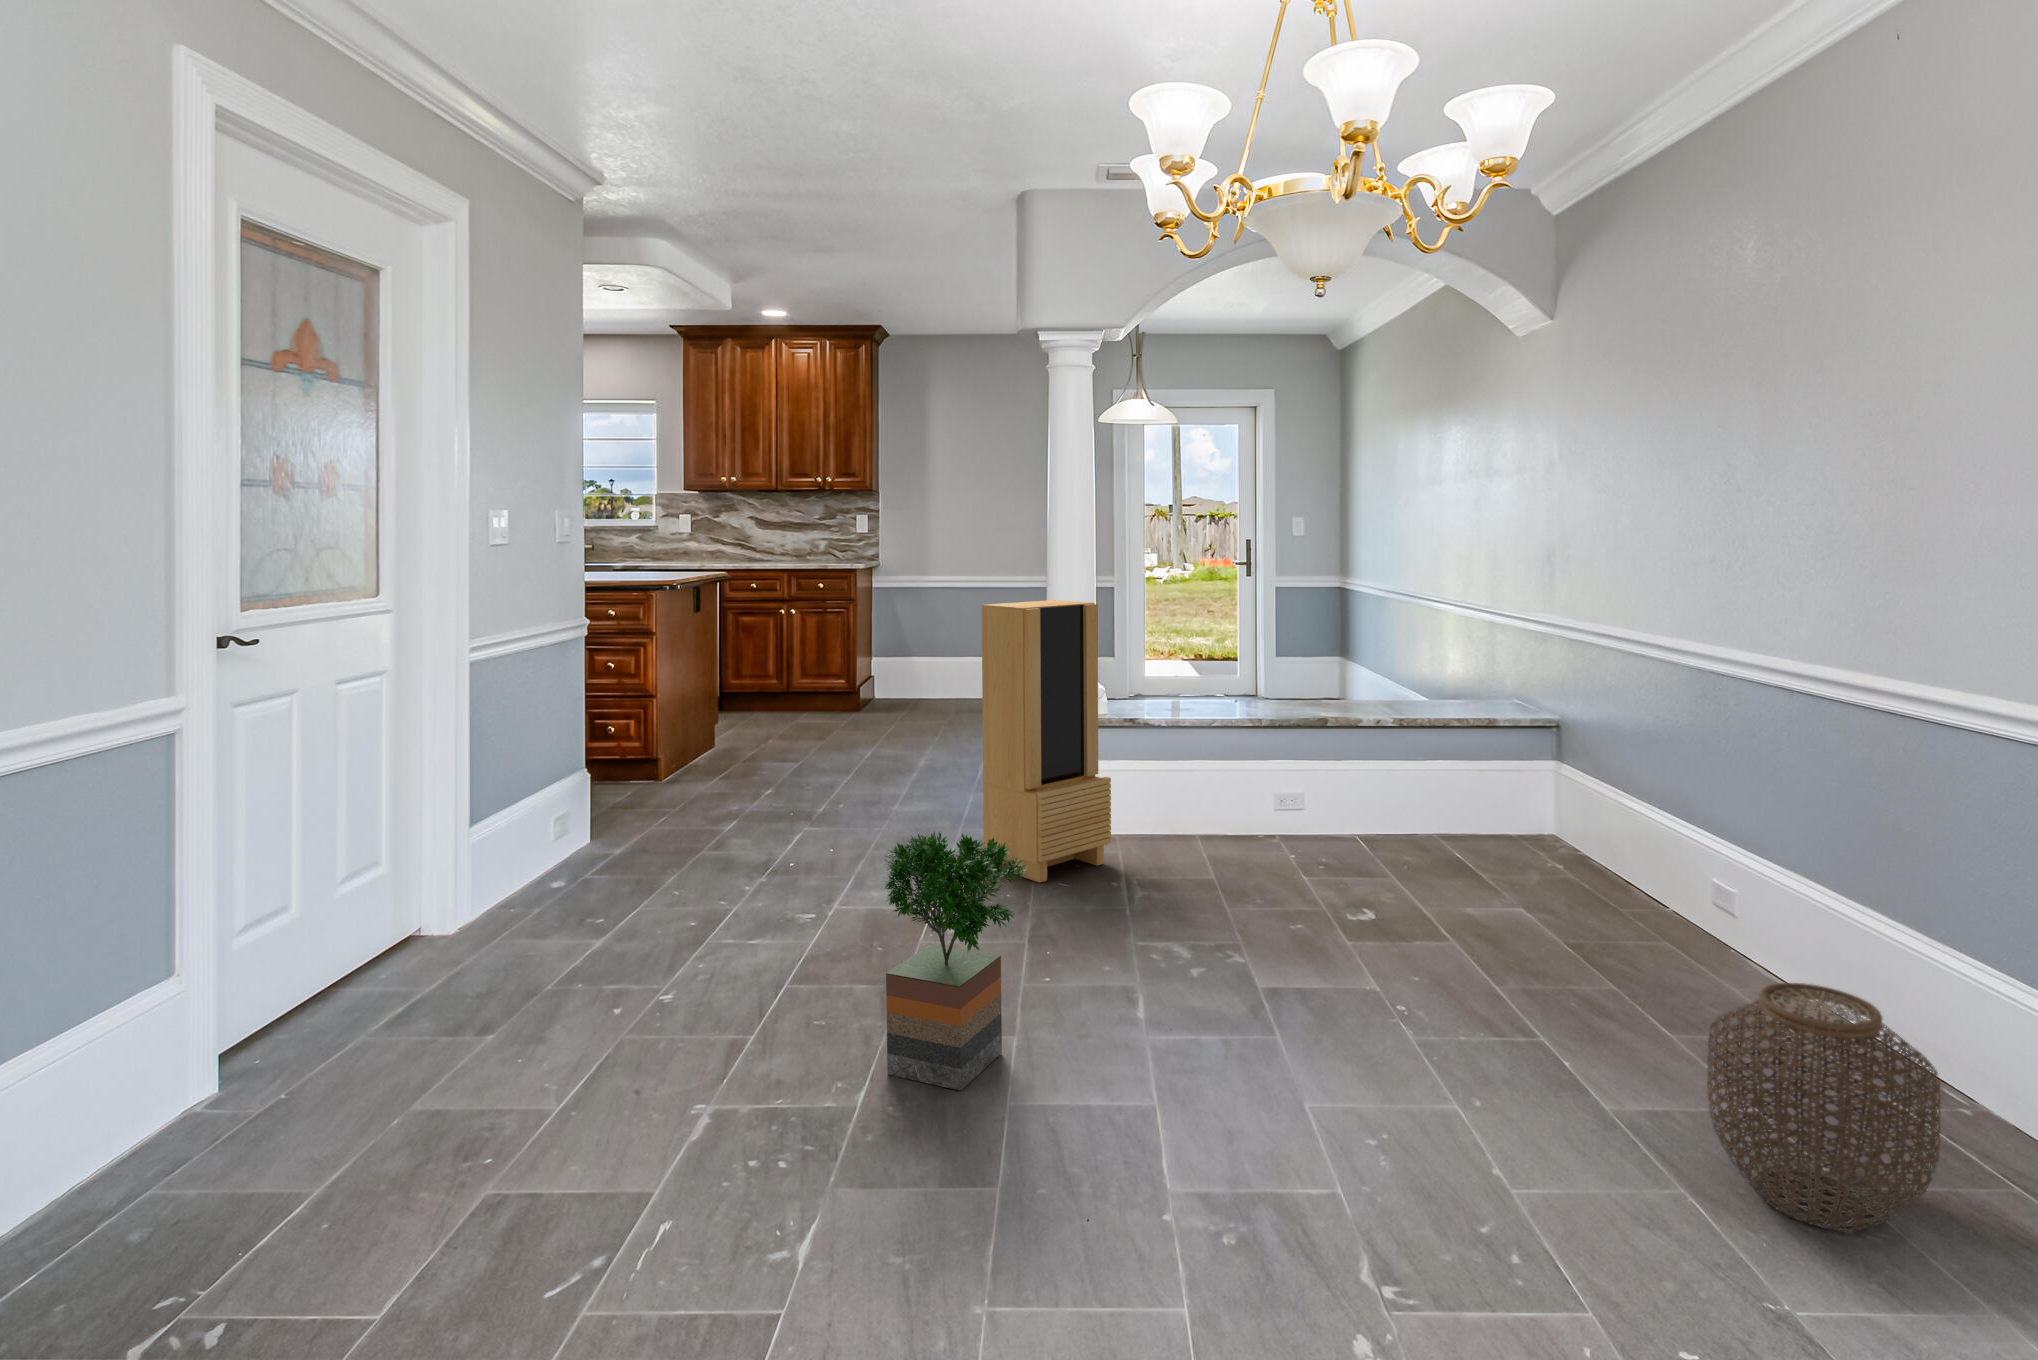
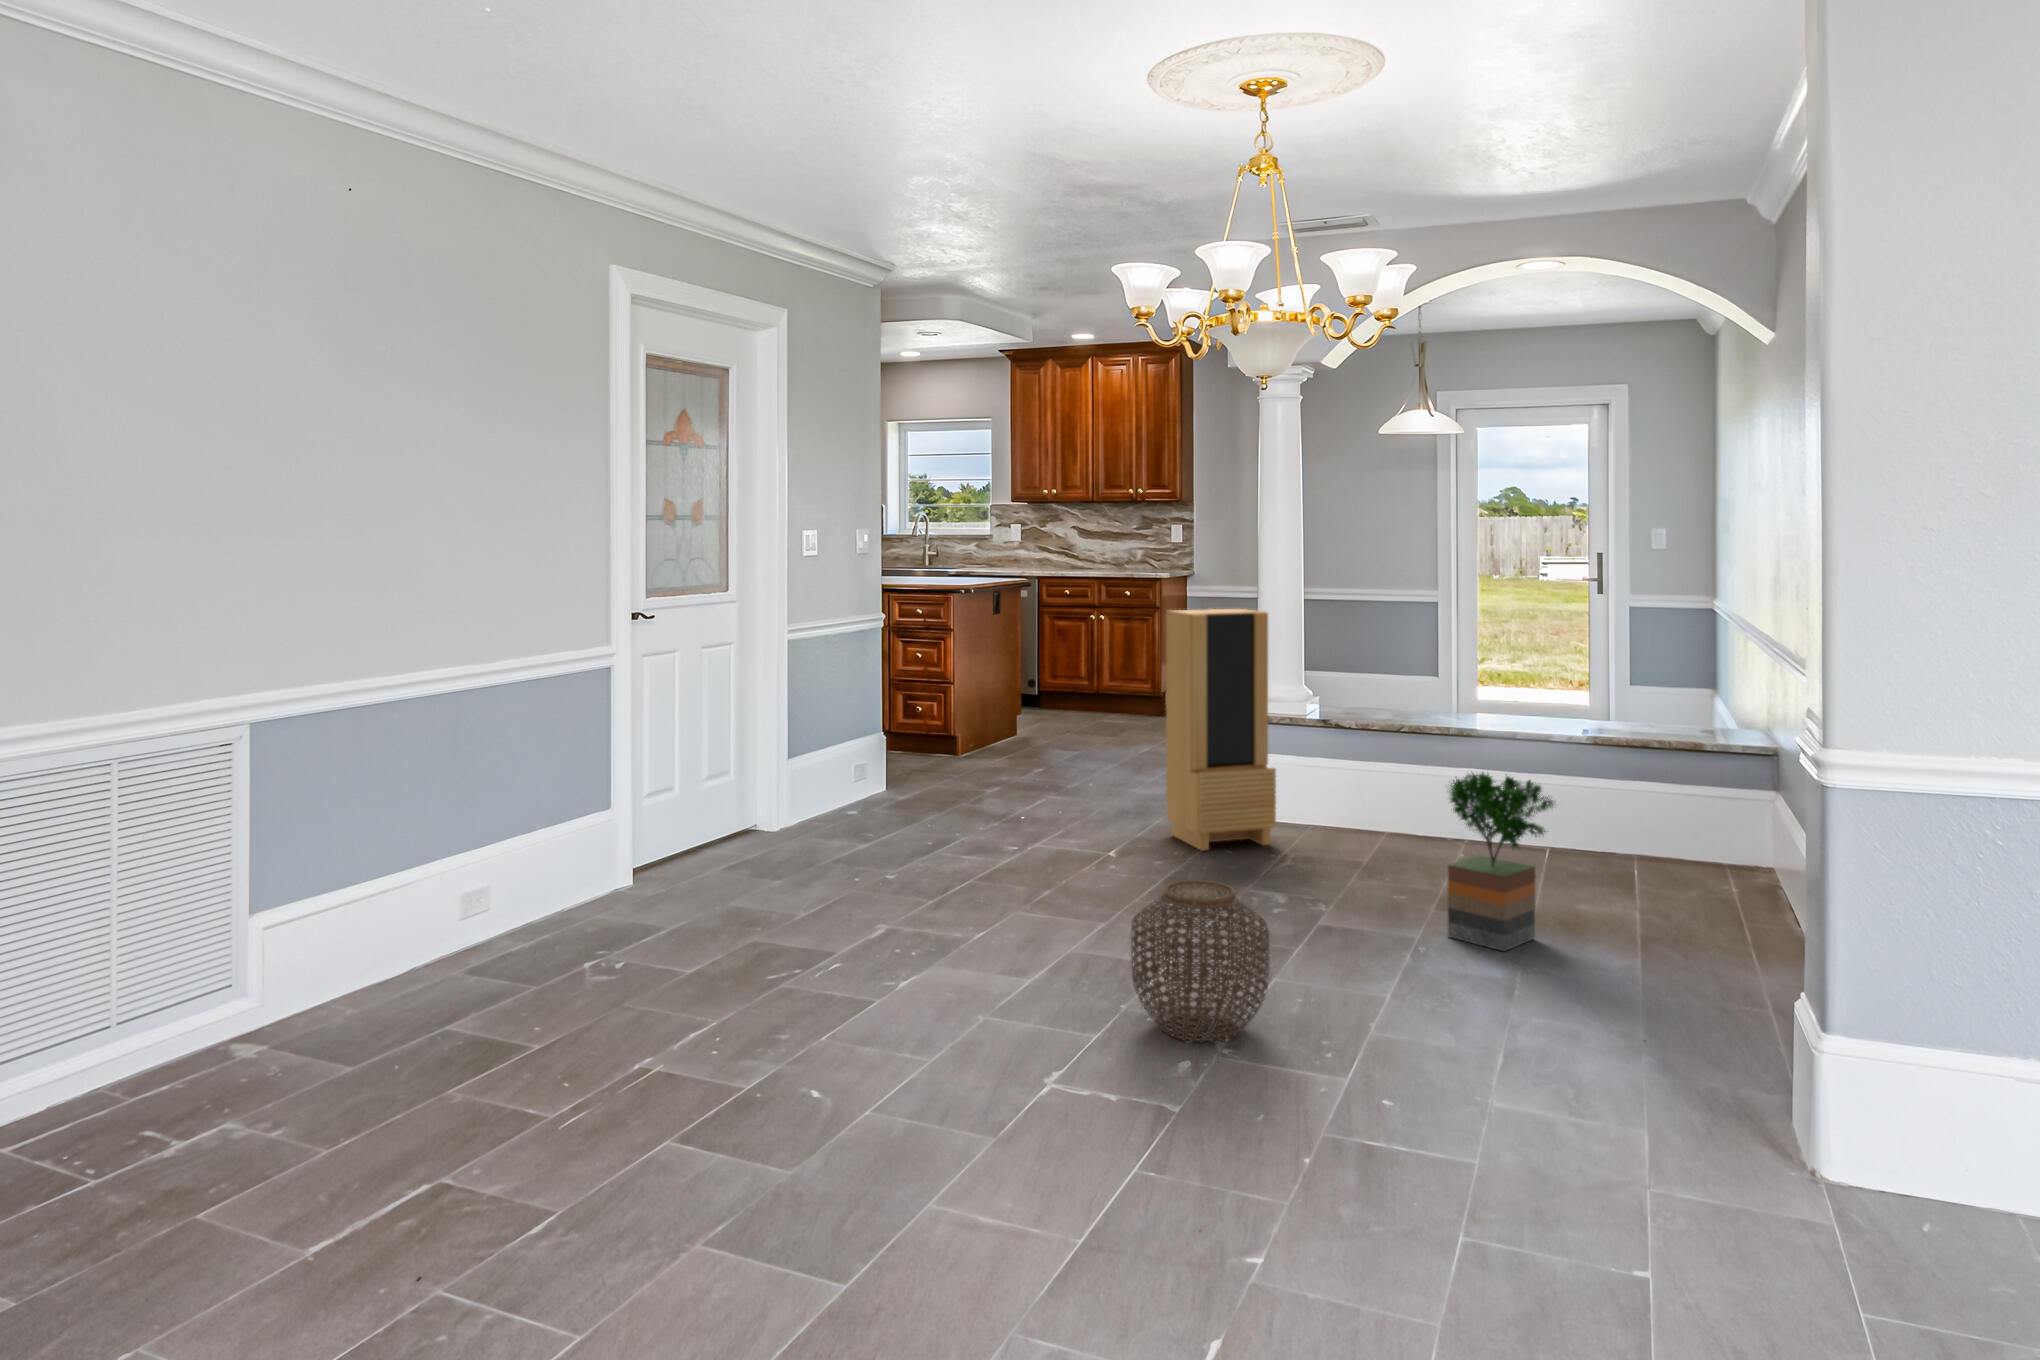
potted tree: present [882,832,1027,1091] -> present [1448,773,1556,951]
woven basket: present [1707,983,1941,1232] -> present [1131,880,1270,1042]

